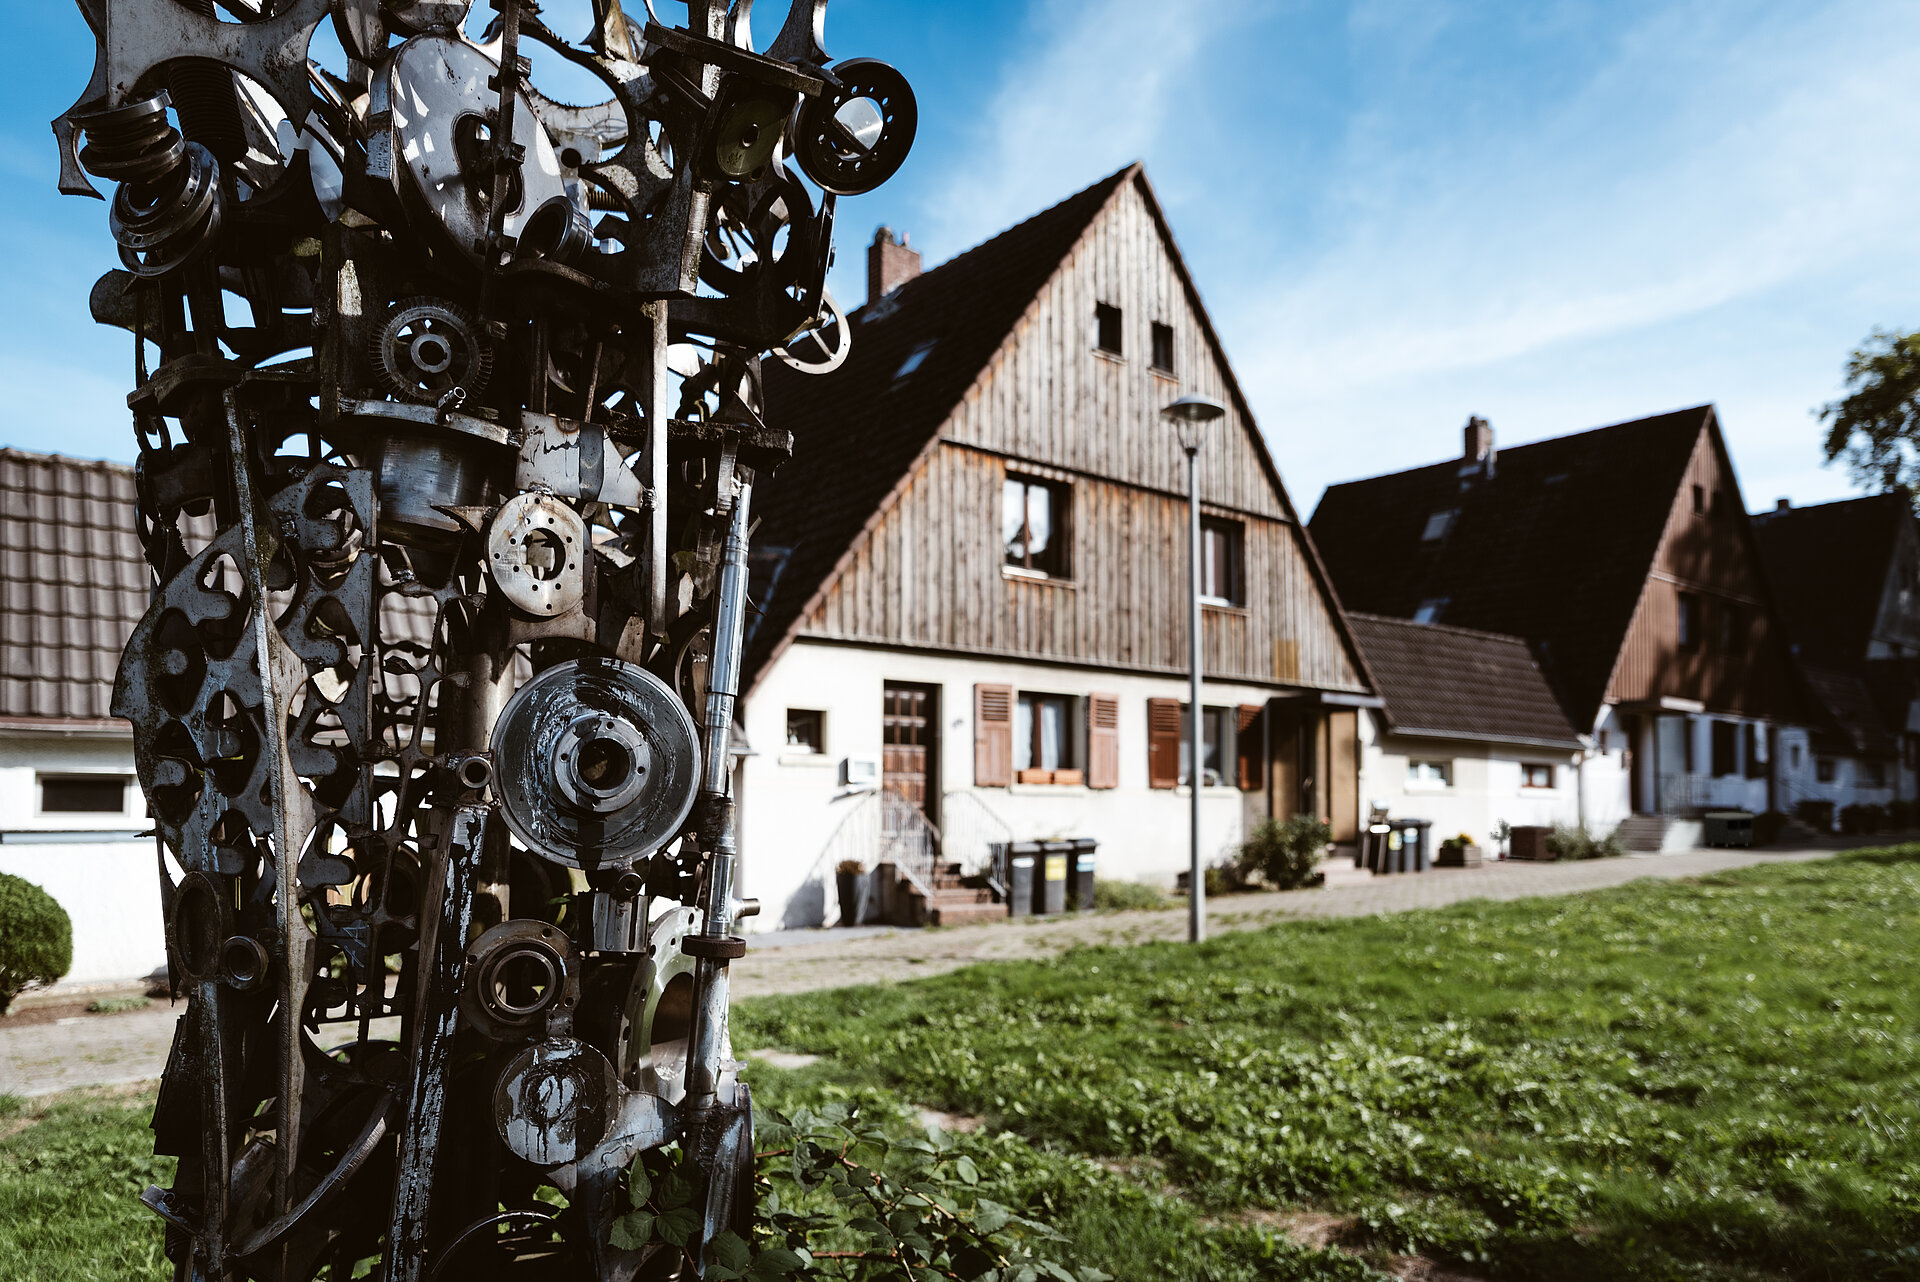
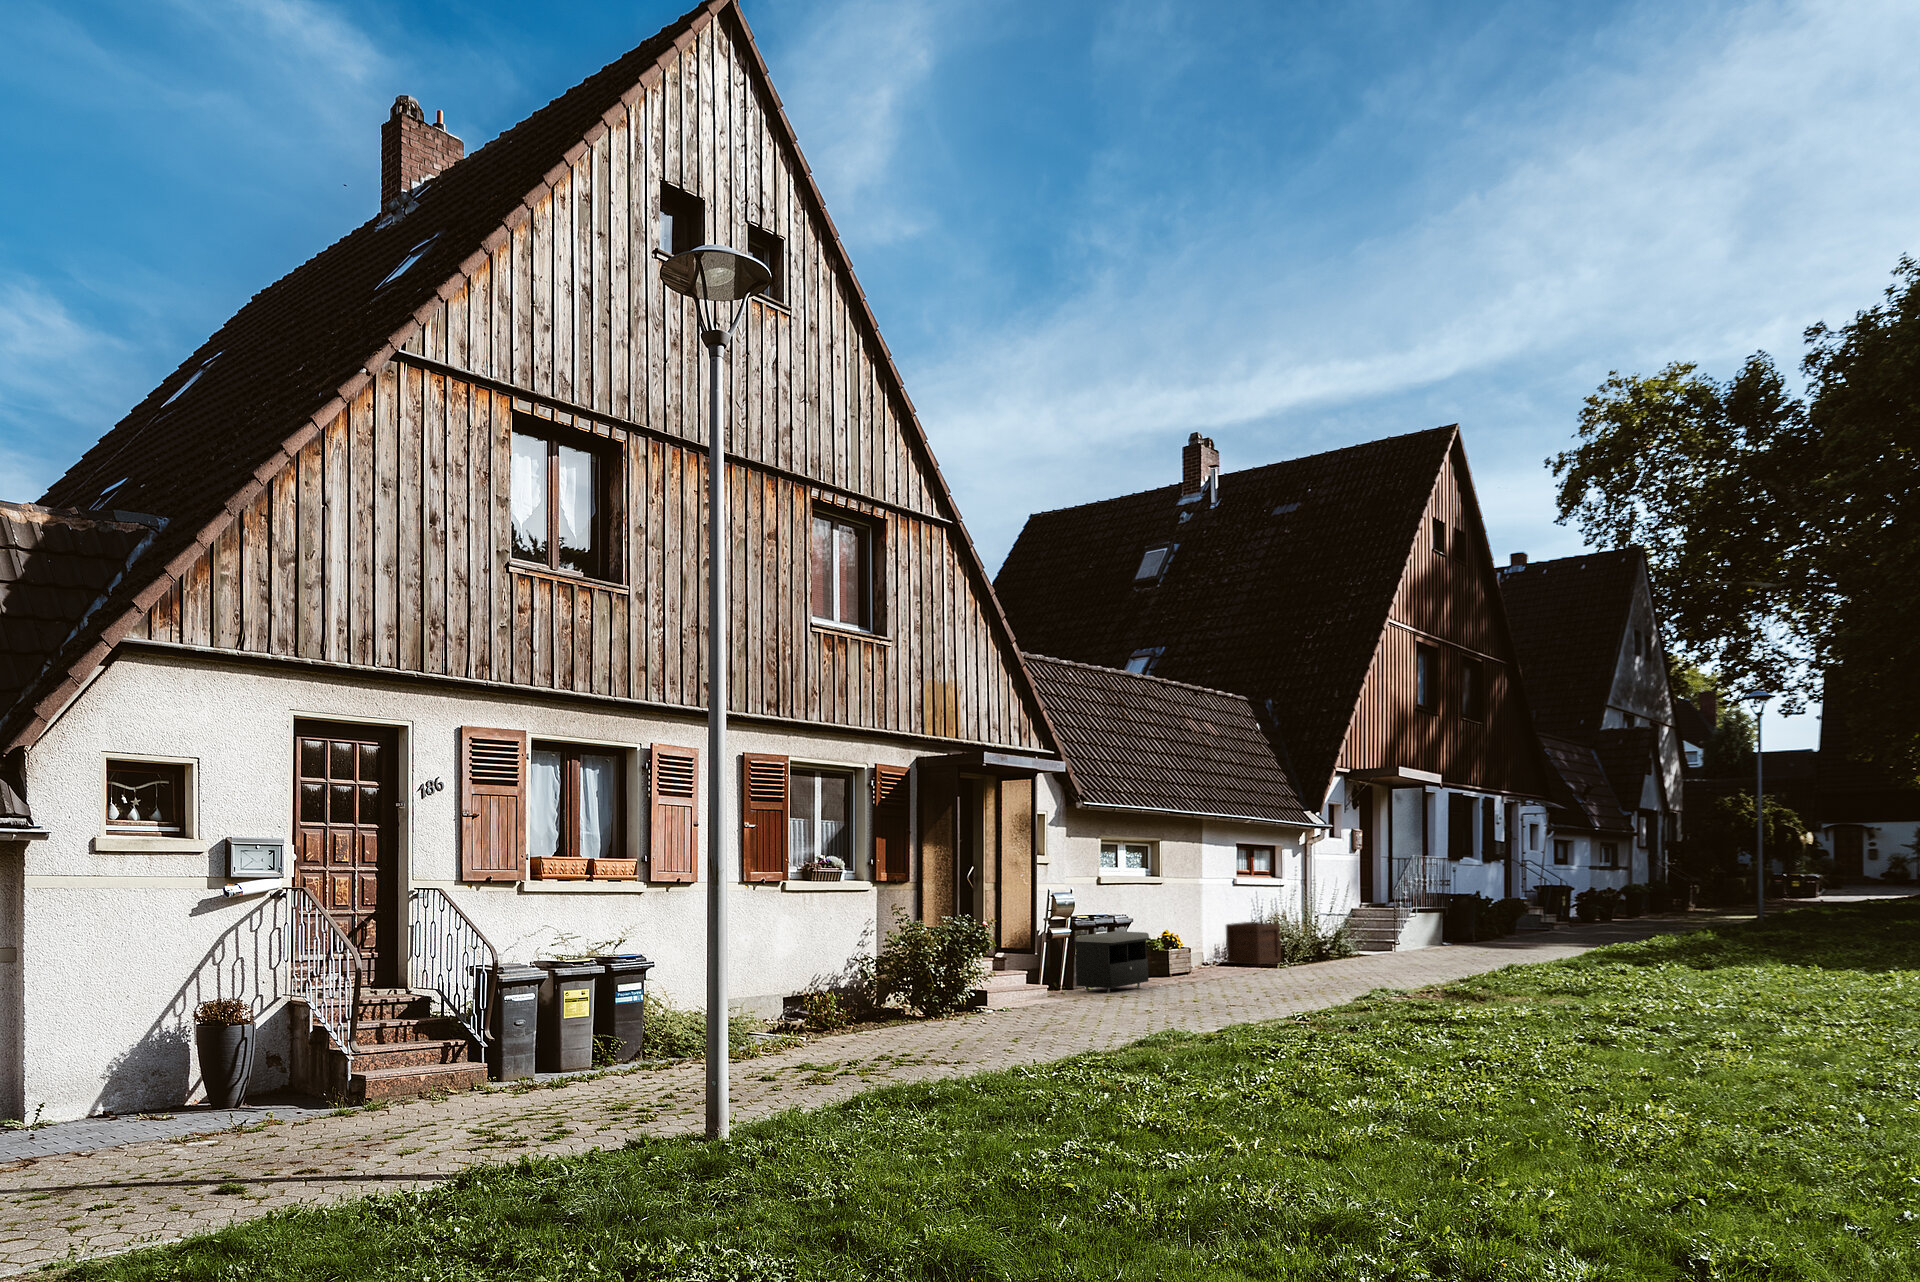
storage bench: present [1705,813,1754,846] -> present [1075,931,1149,993]
potted tree: present [1490,821,1511,861] -> none [1201,914,1230,968]

